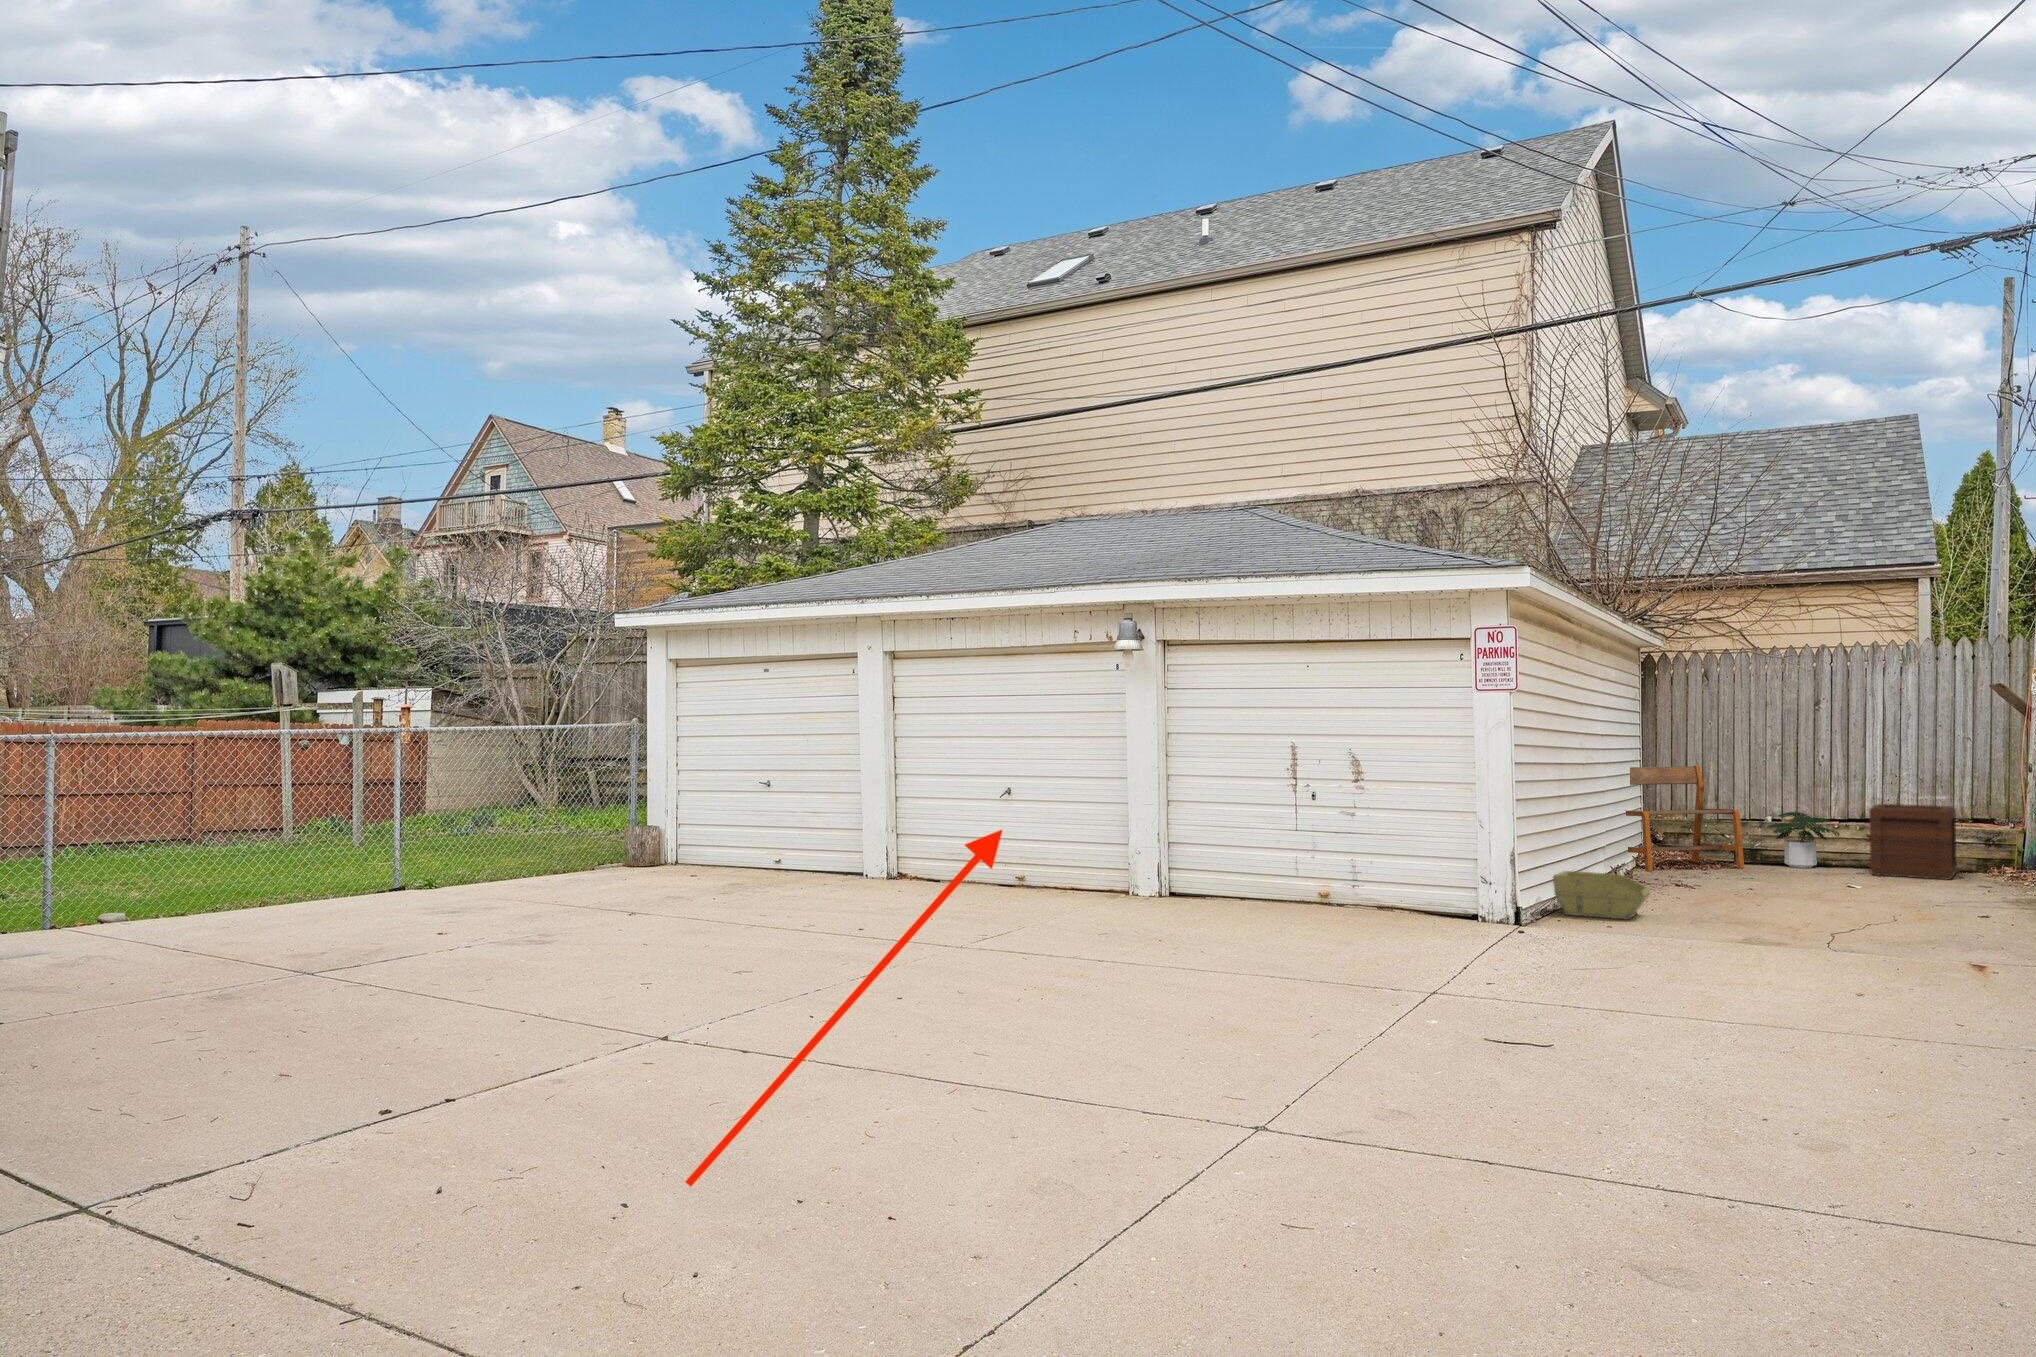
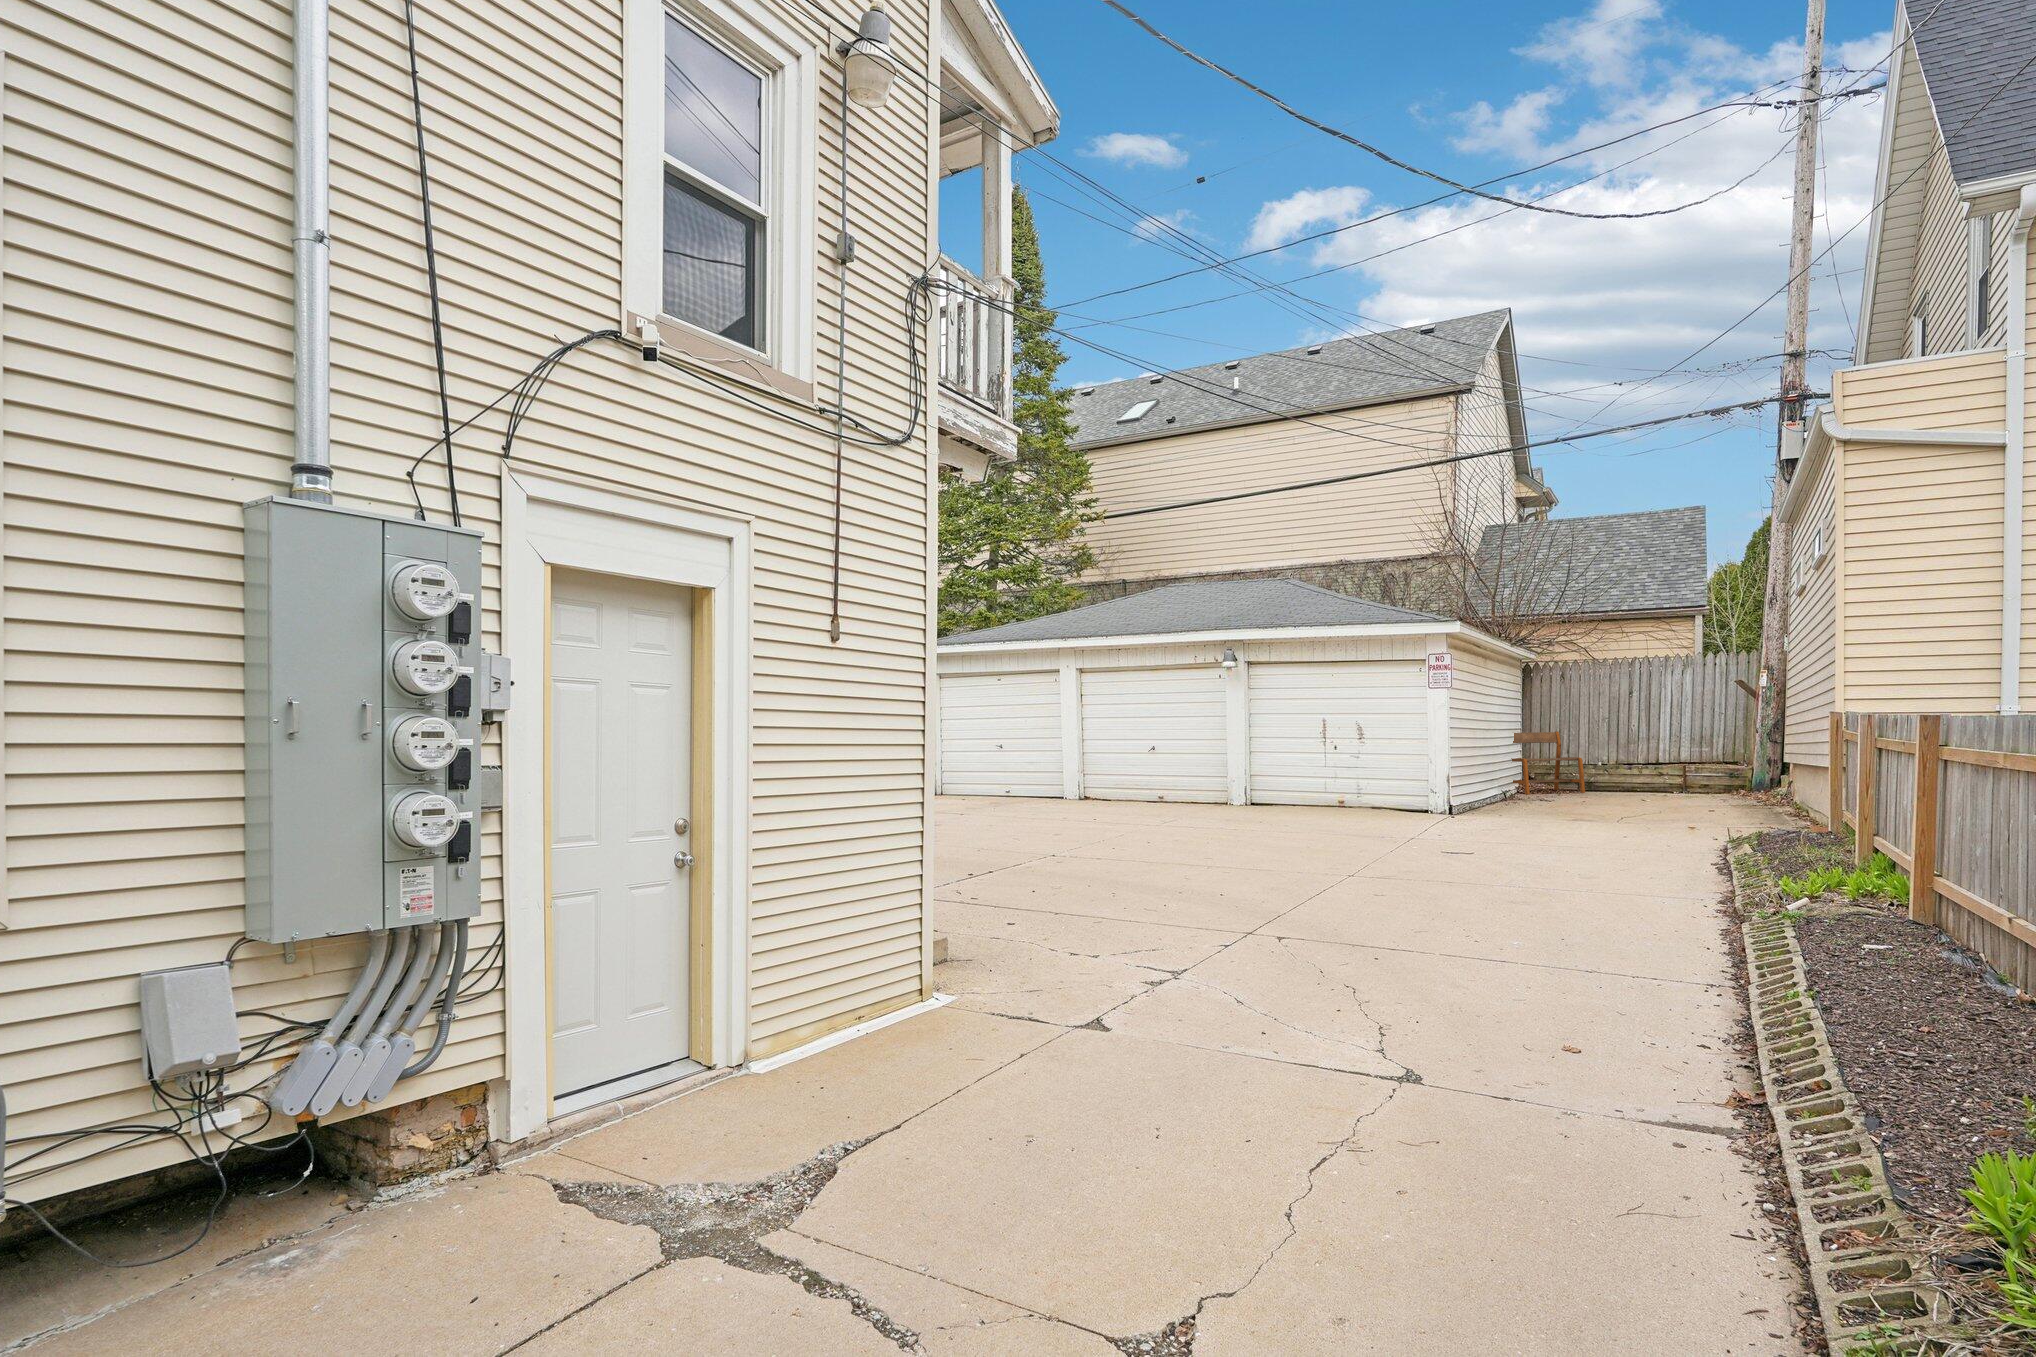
wooden crate: present [1869,804,1957,880] -> none [1659,754,1713,798]
potted plant: present [1768,812,1837,868] -> none [1600,759,1641,792]
storage bin: present [1553,871,1651,919] -> none [1471,789,1526,815]

